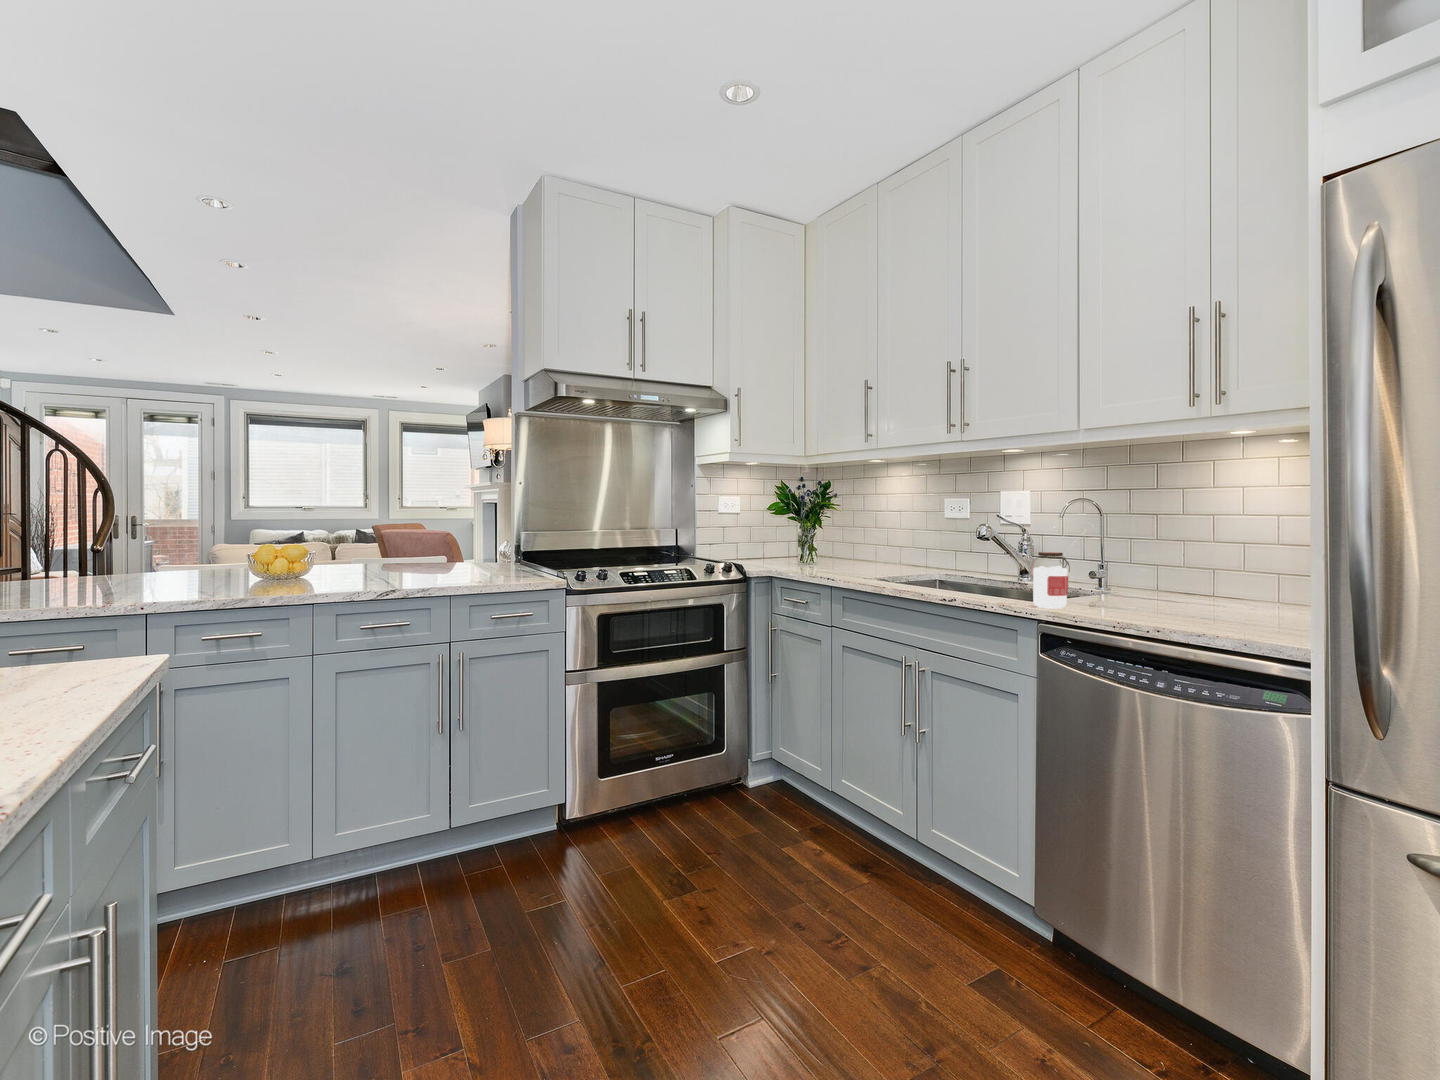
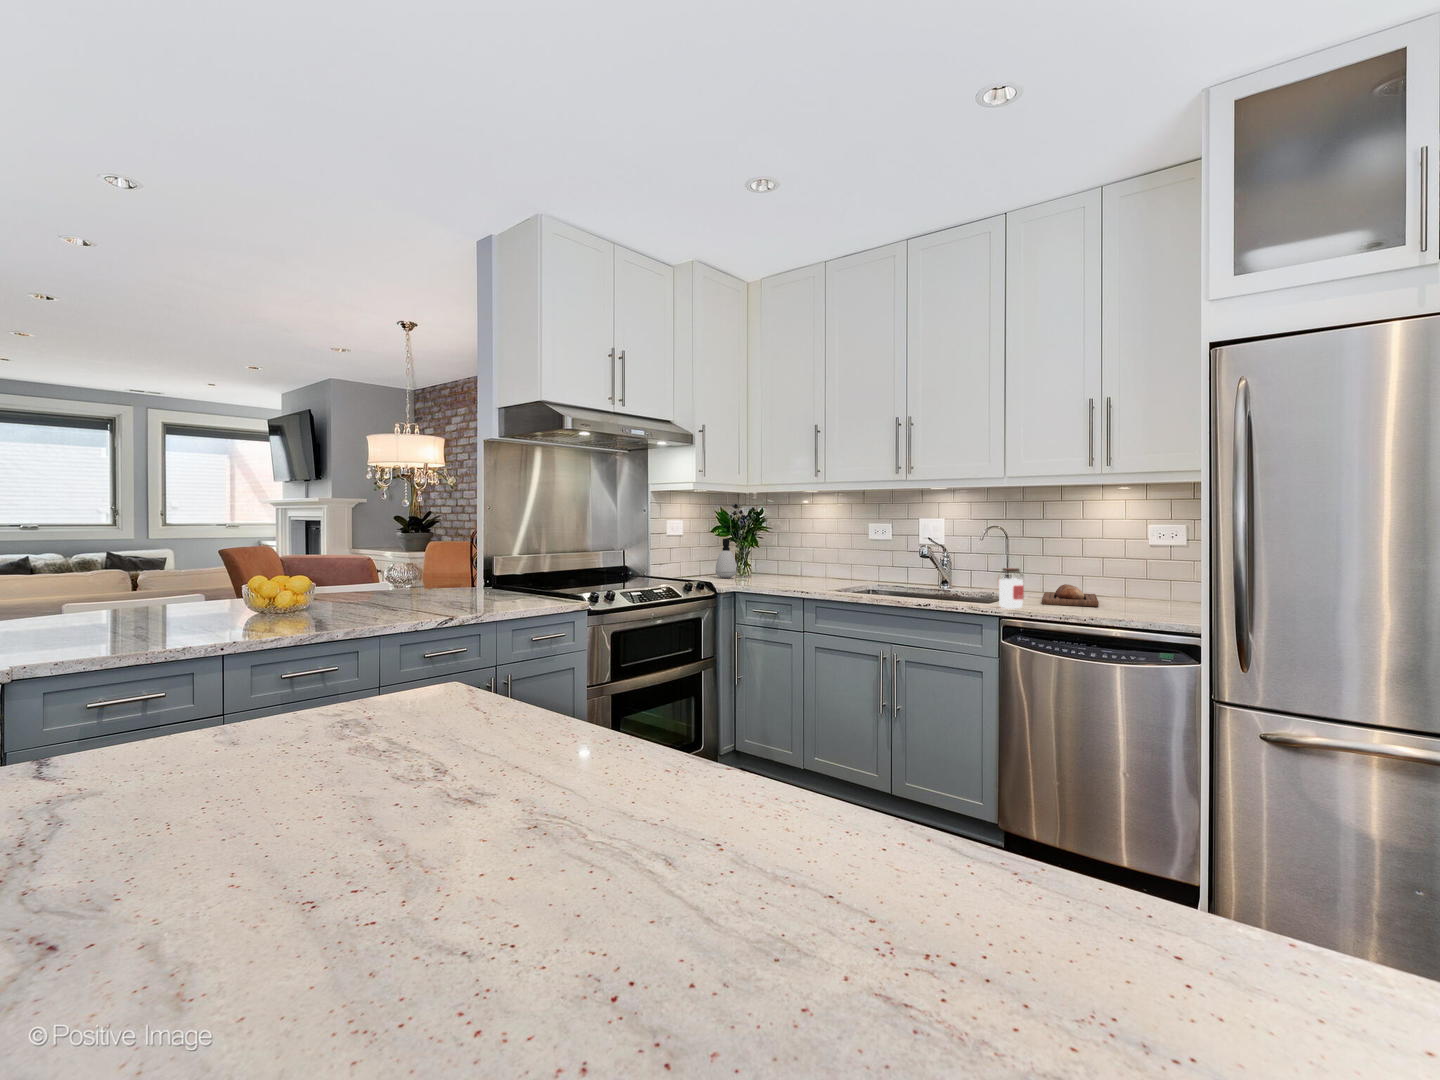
soap dispenser: none [780,517,804,561] -> present [716,538,737,578]
bread loaf: none [1122,579,1232,611] -> present [1042,584,1099,607]

